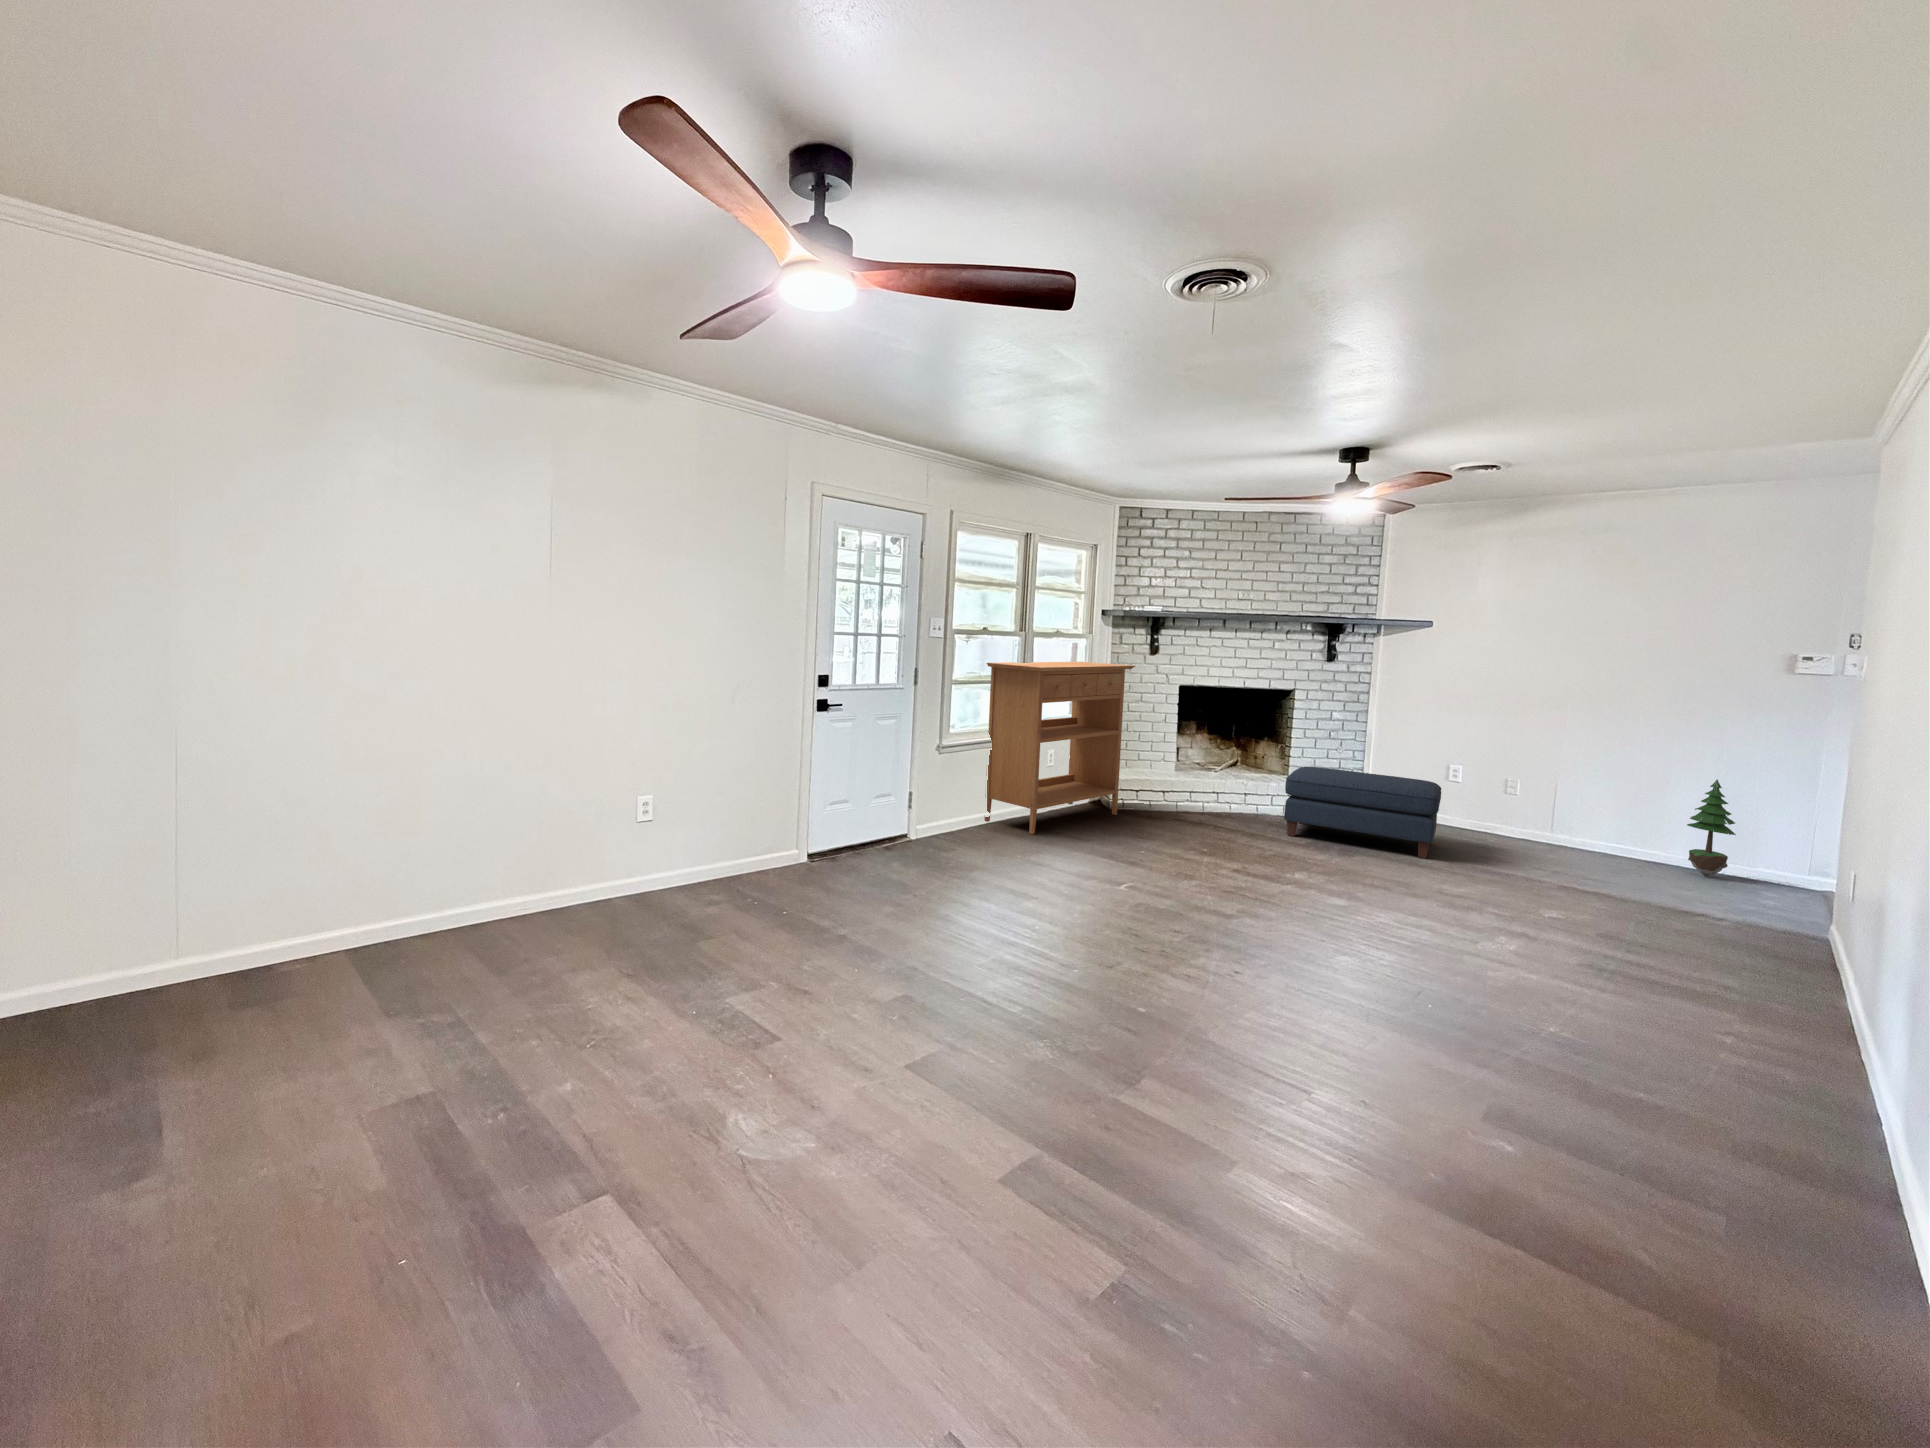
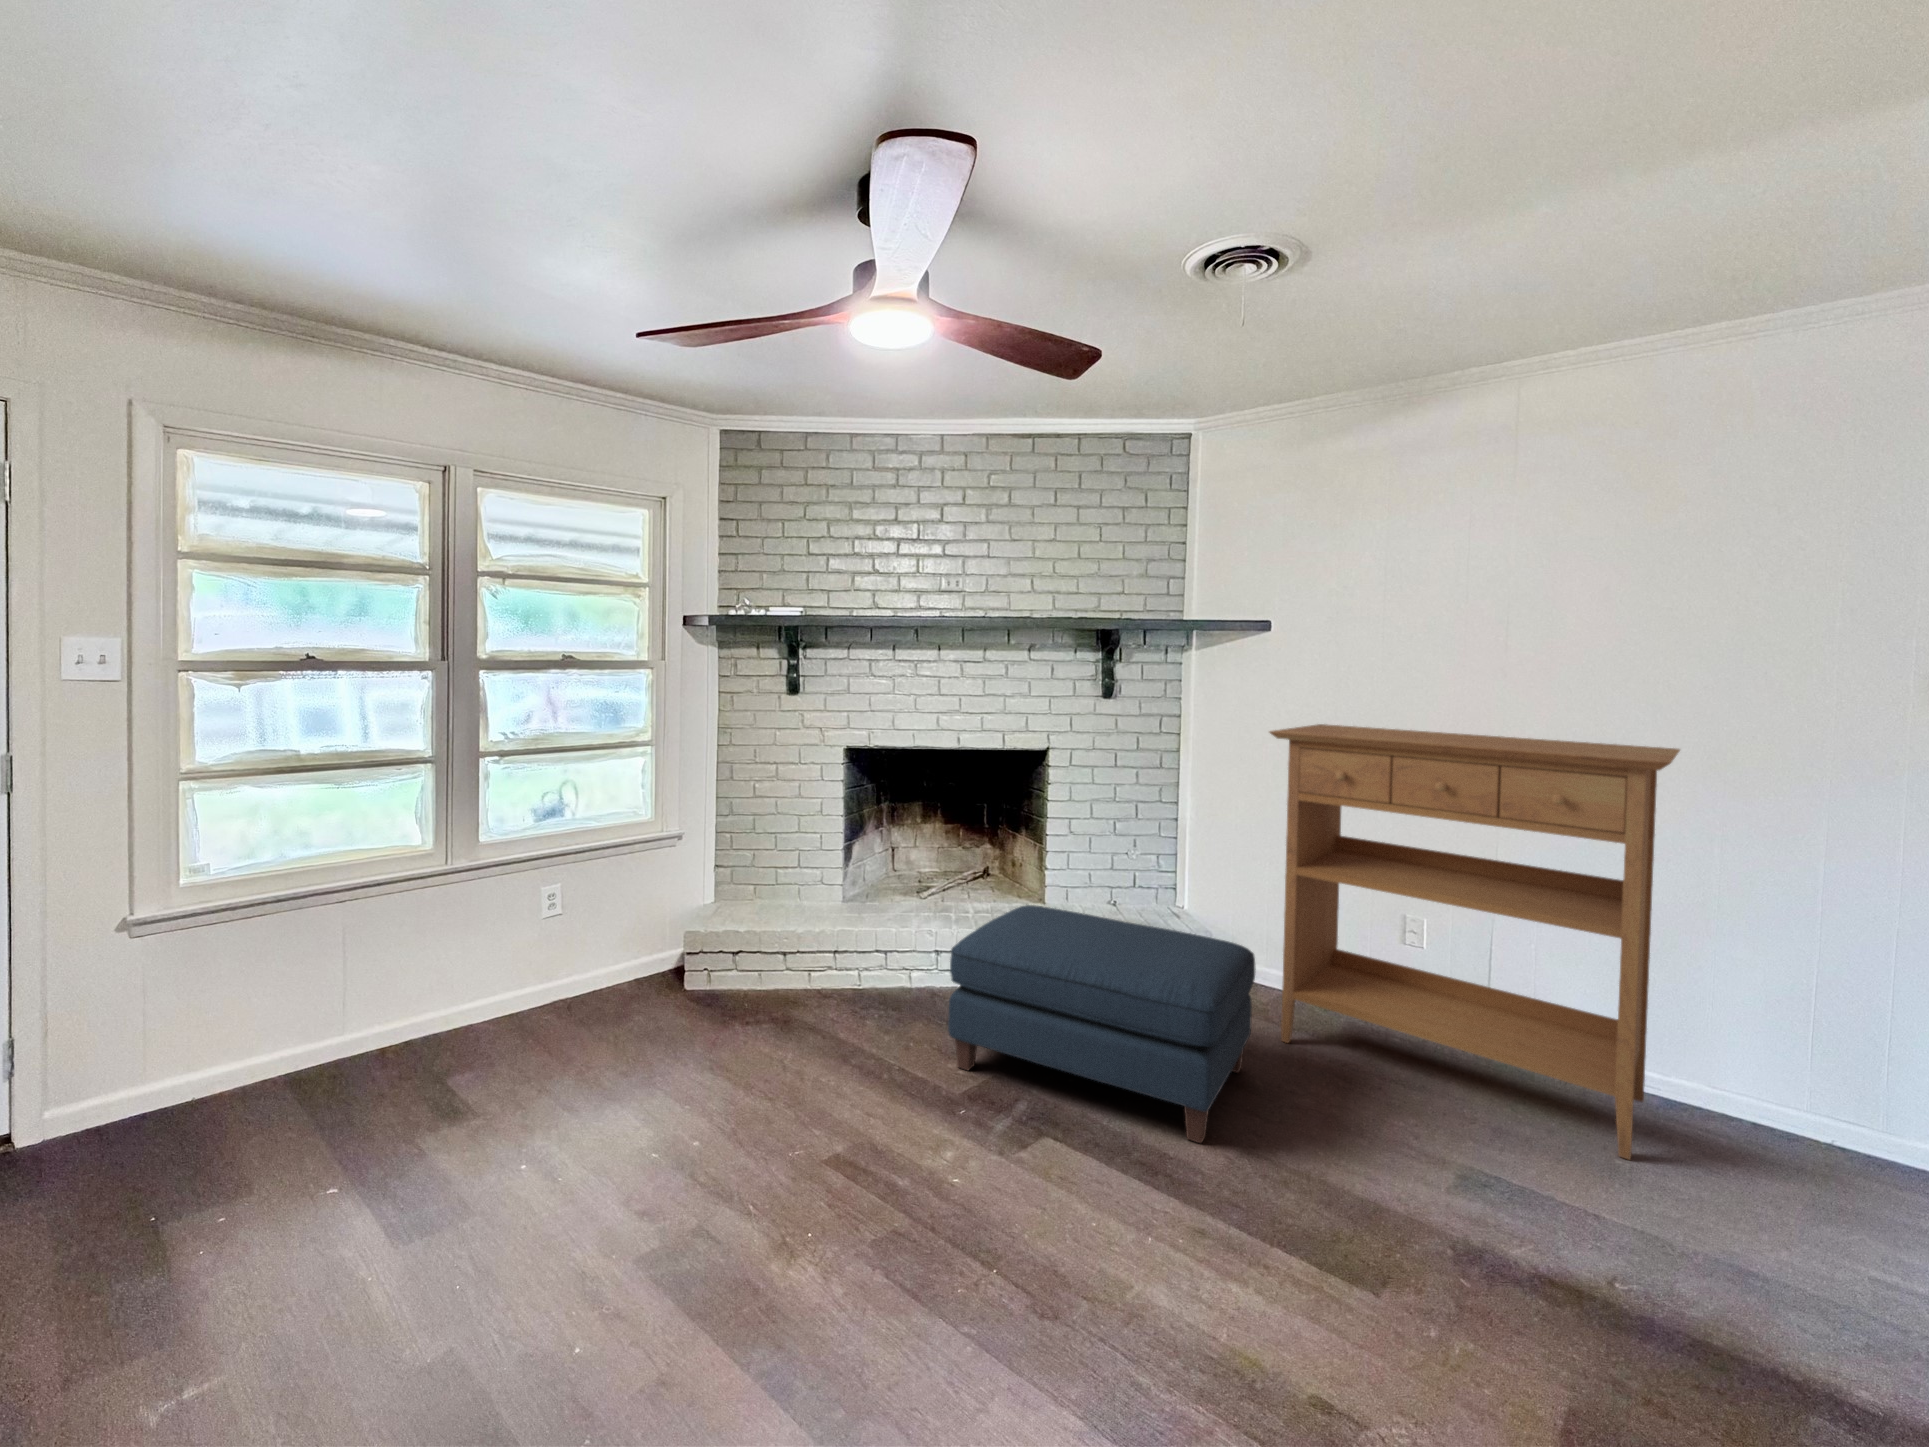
console table: present [985,662,1135,834] -> present [1270,724,1680,1160]
potted tree: present [1687,780,1736,876] -> none [1736,942,1844,1160]

